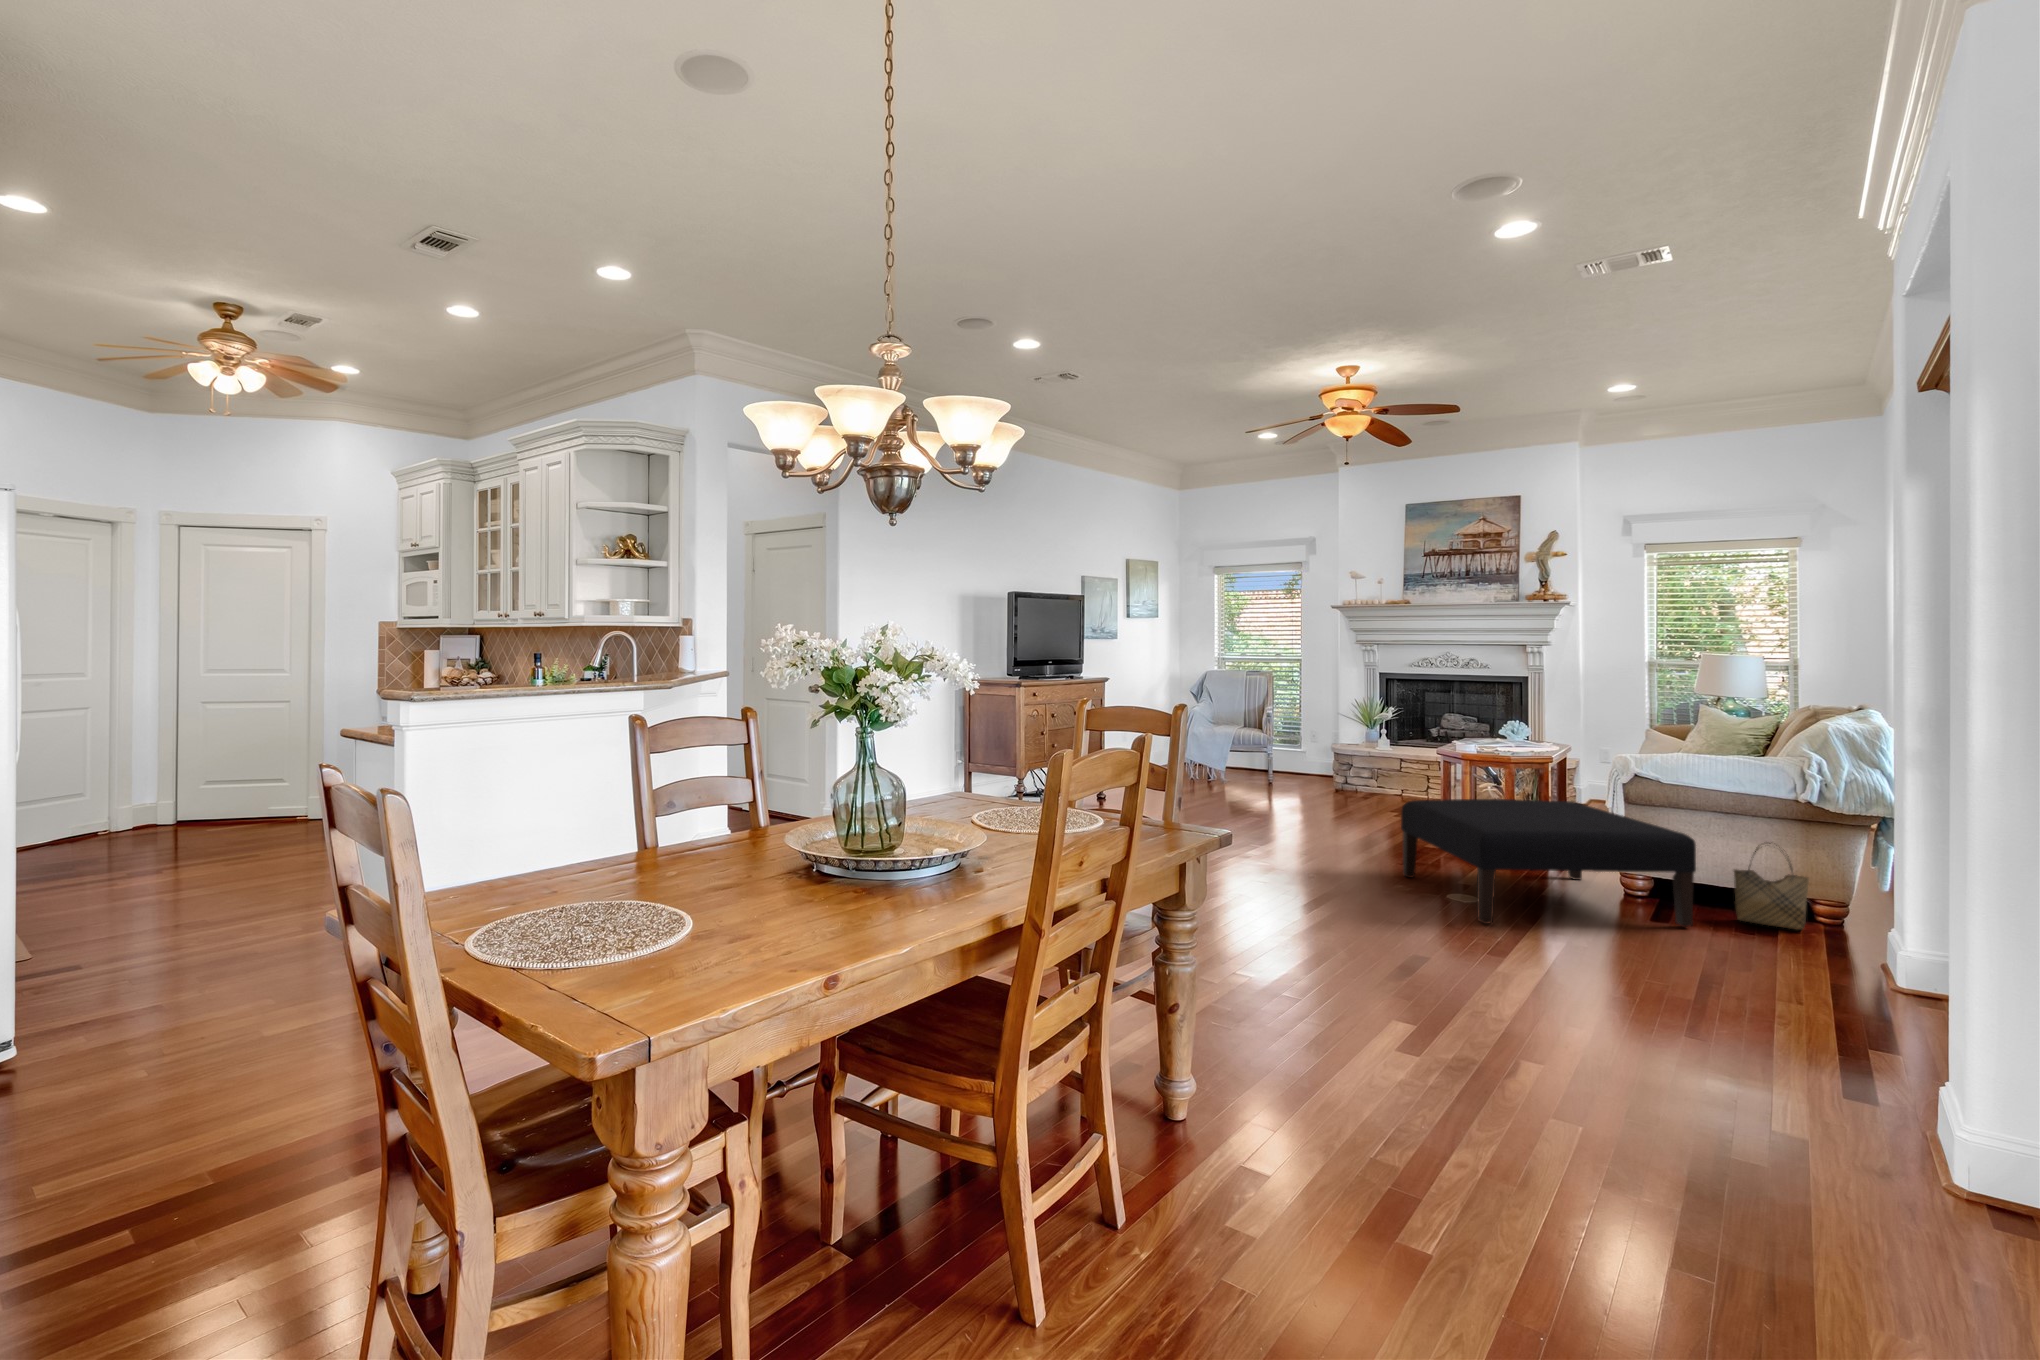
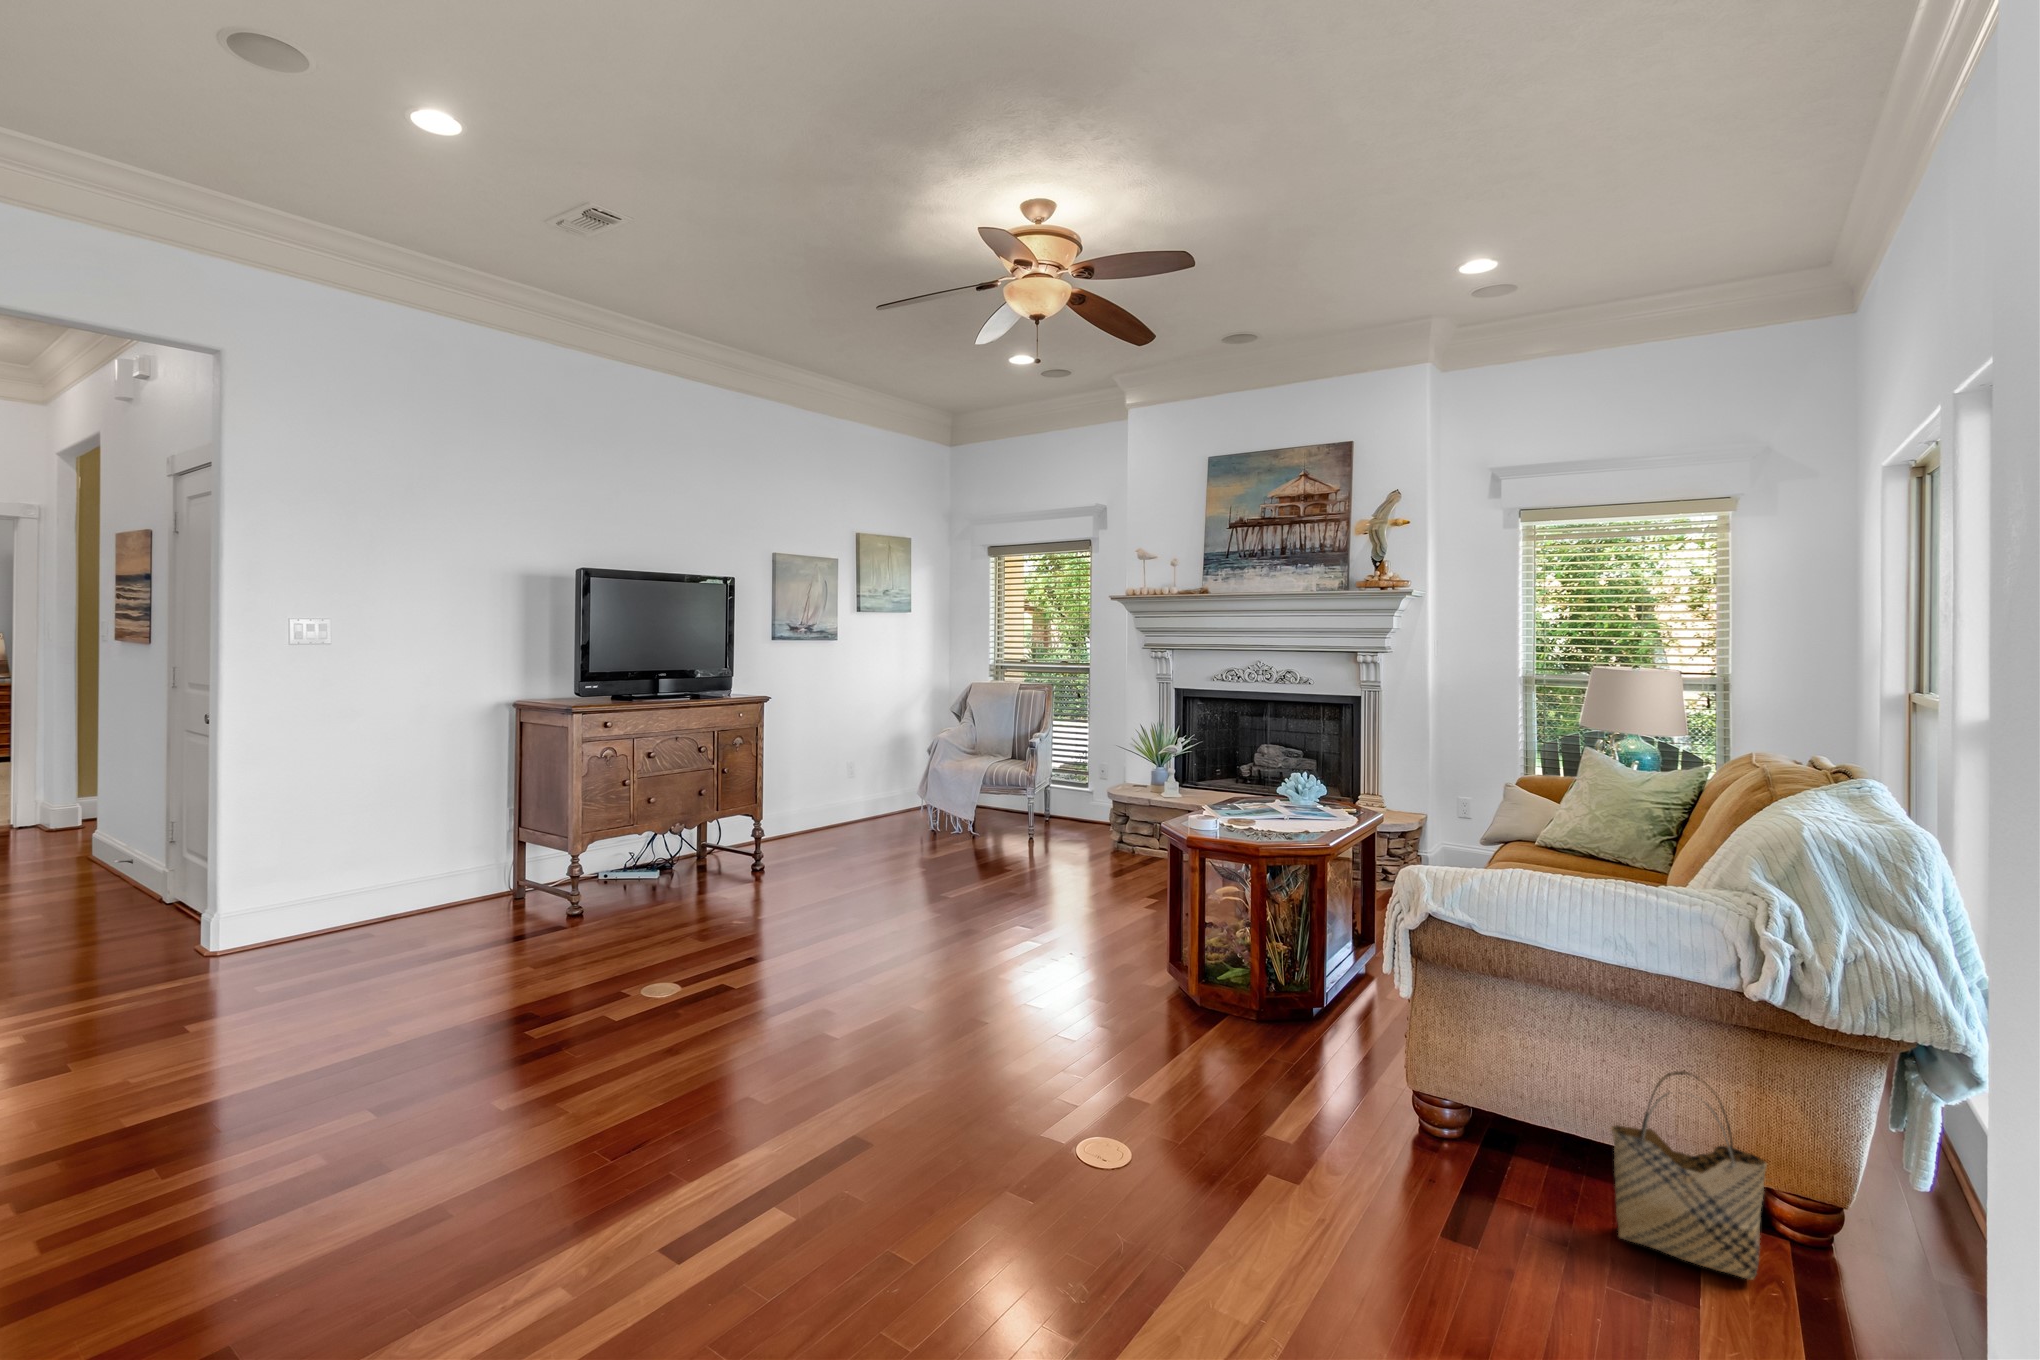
ottoman: present [1401,799,1696,927] -> none [1043,934,1531,1268]

